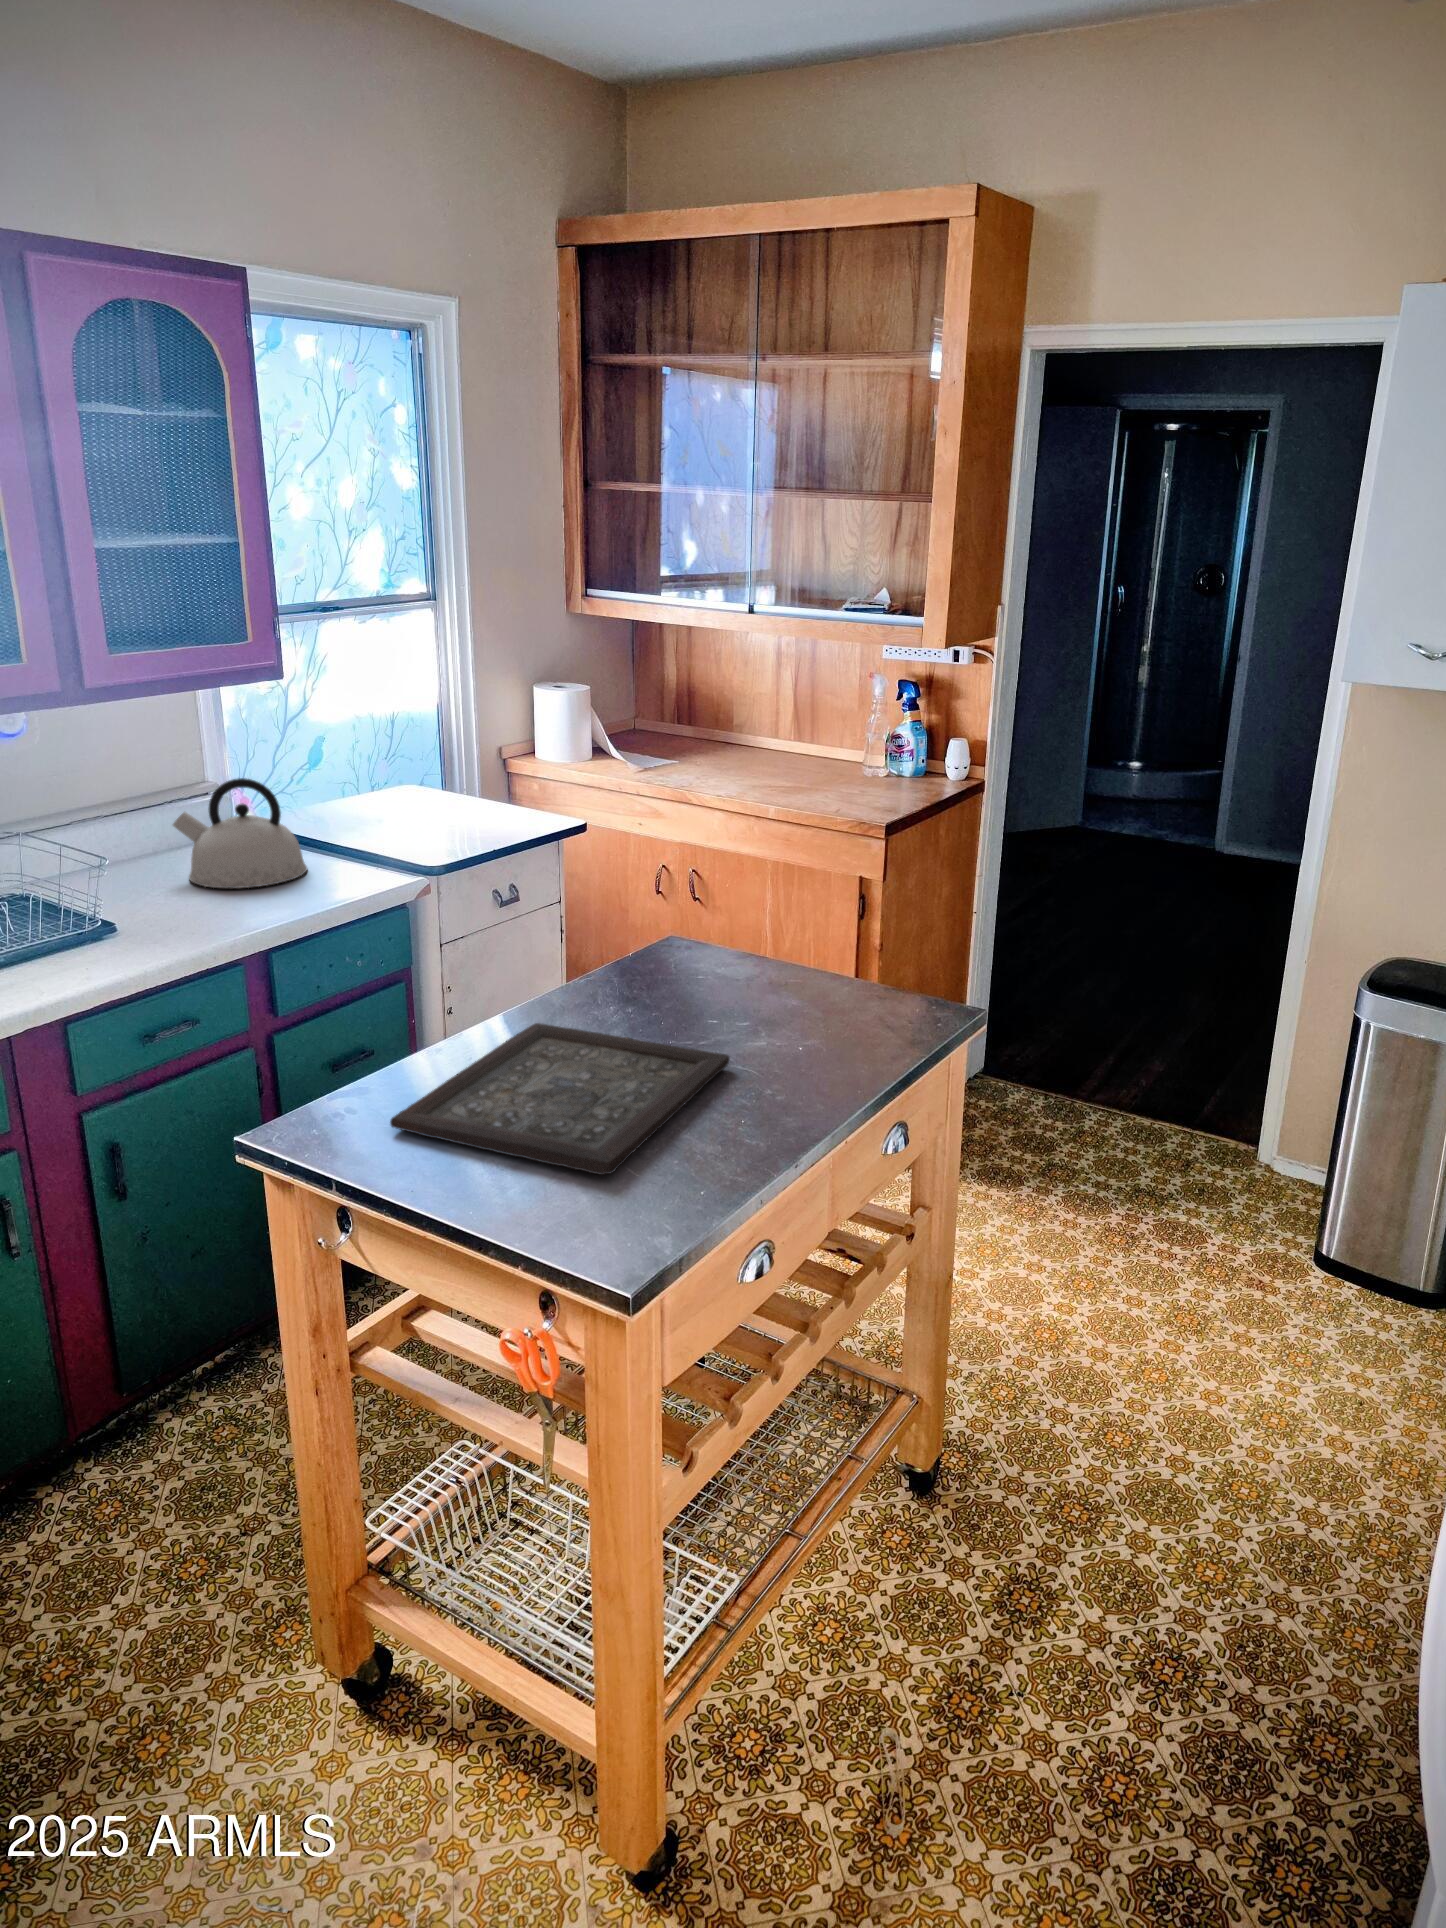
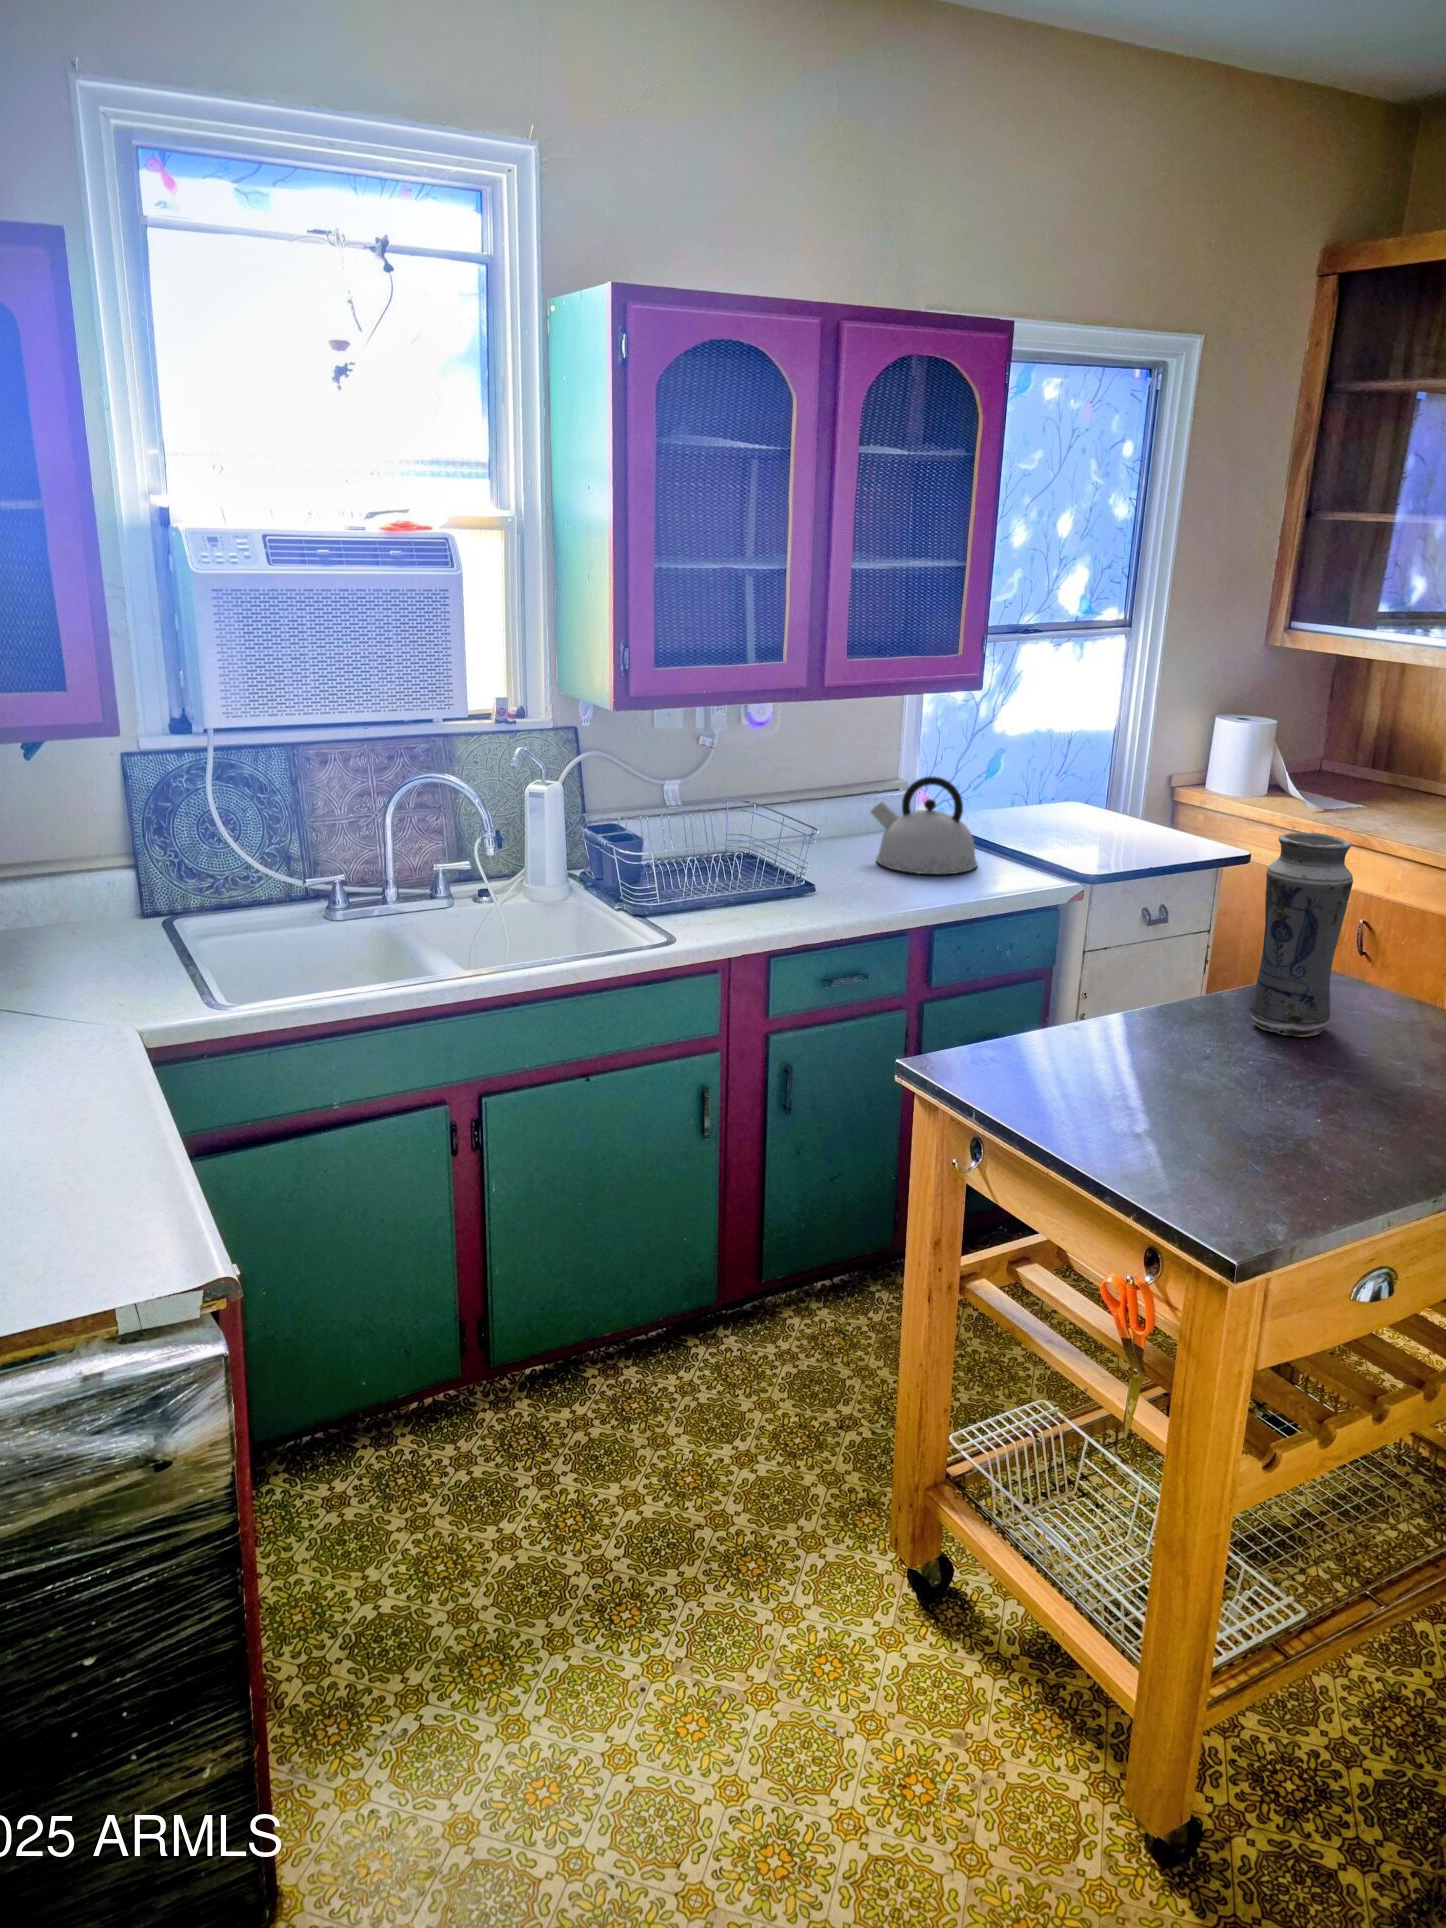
vase: none [594,804,673,1009] -> present [1249,832,1353,1037]
tray: present [390,1023,730,1175] -> none [1036,1029,1383,1171]

